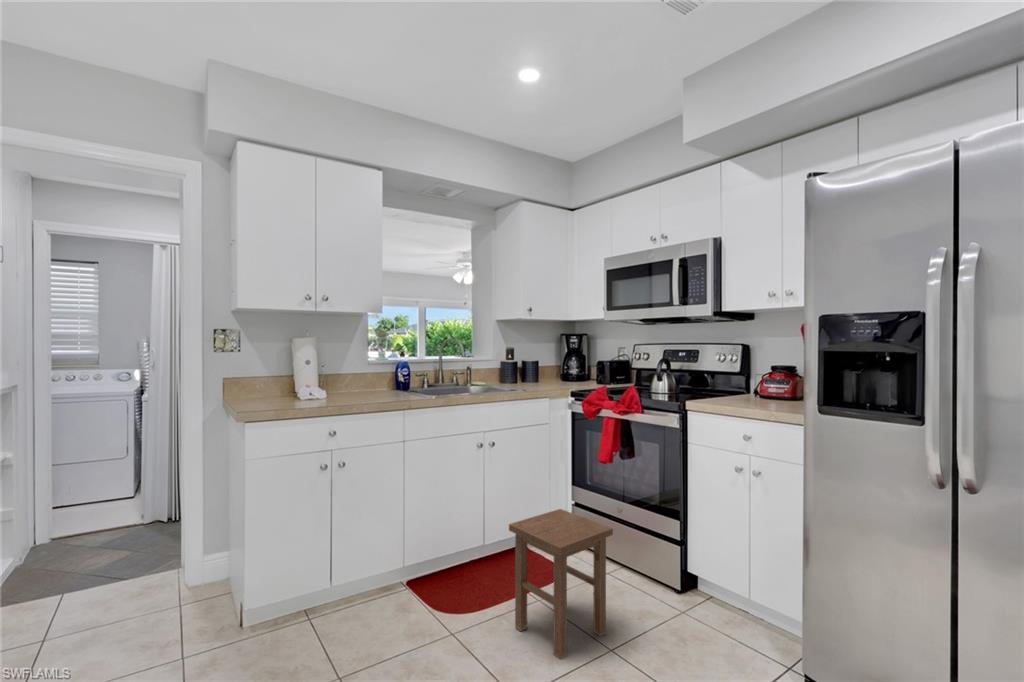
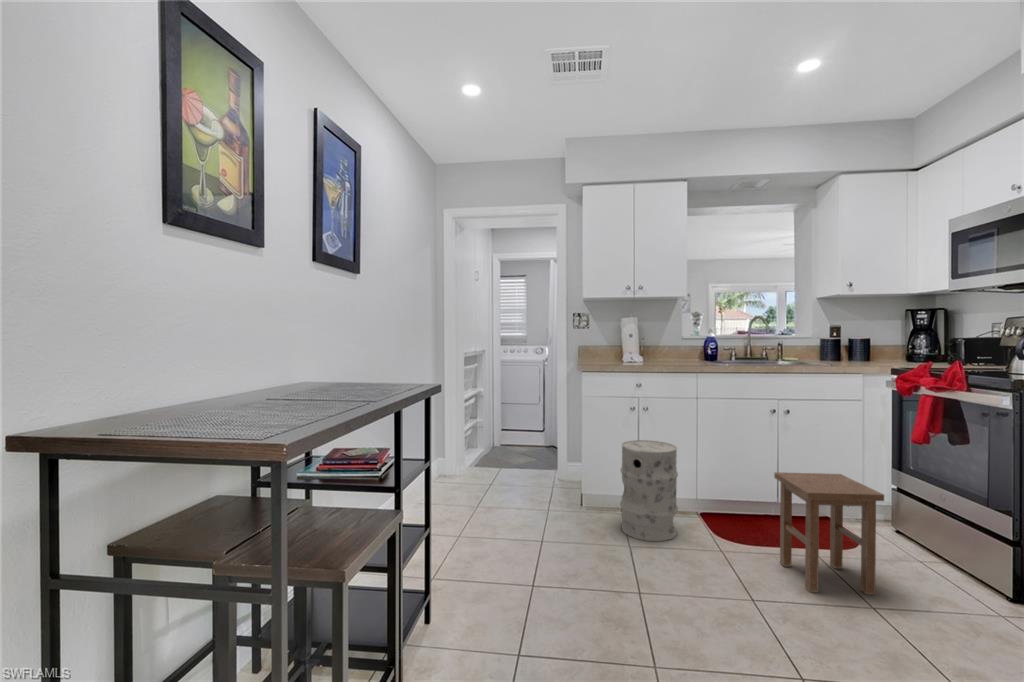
trash can: none [313,508,395,663] -> present [620,440,678,541]

